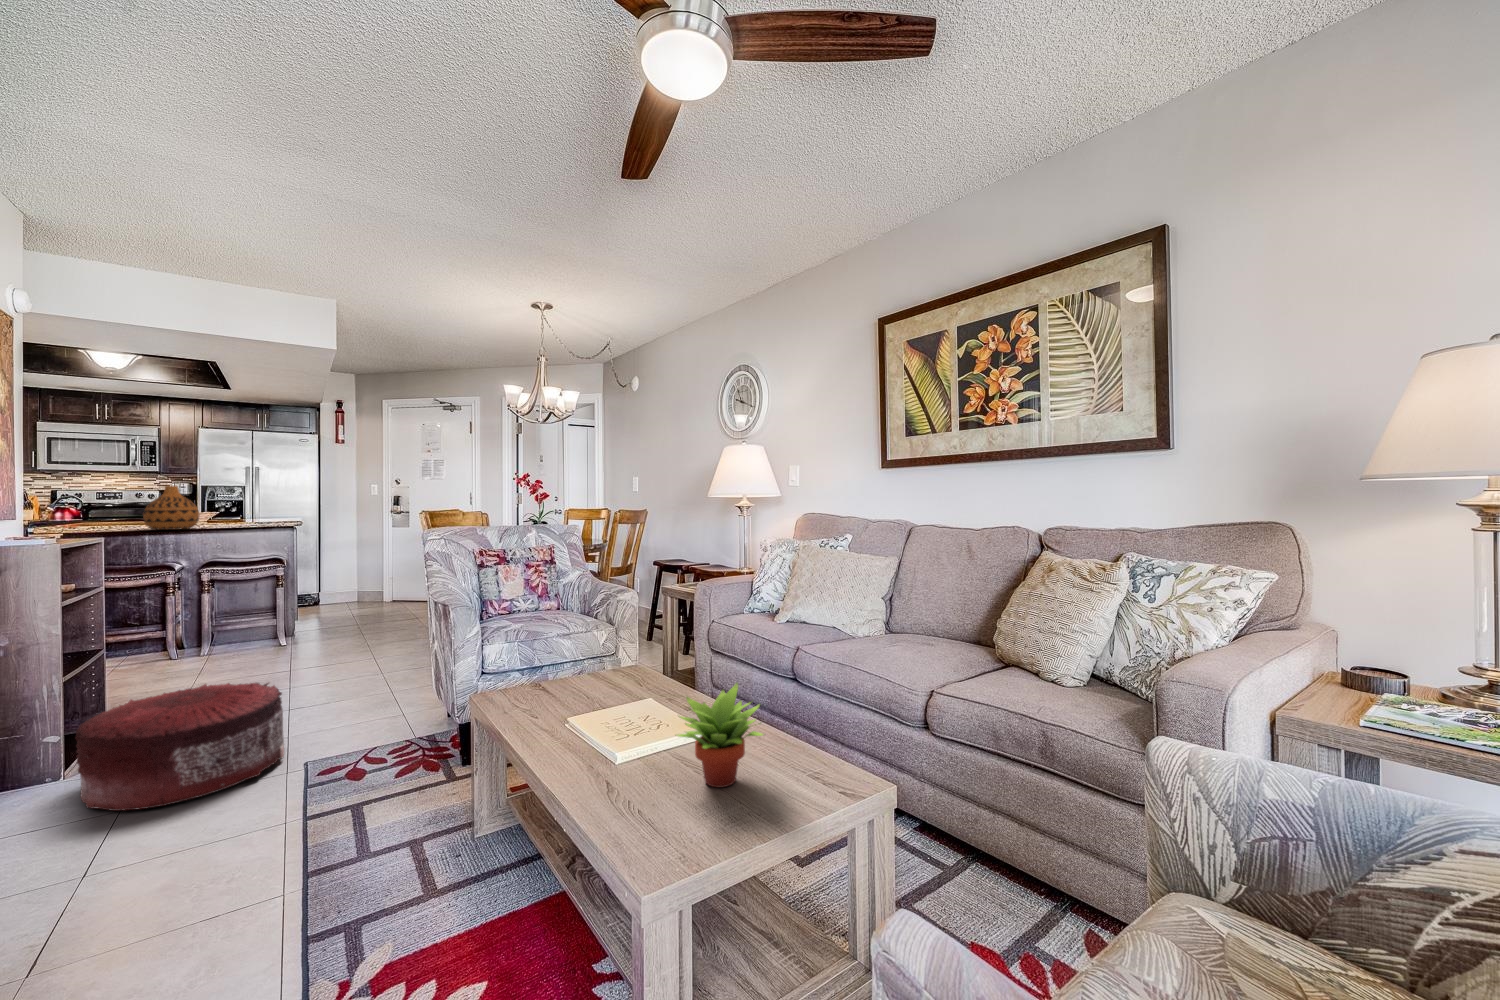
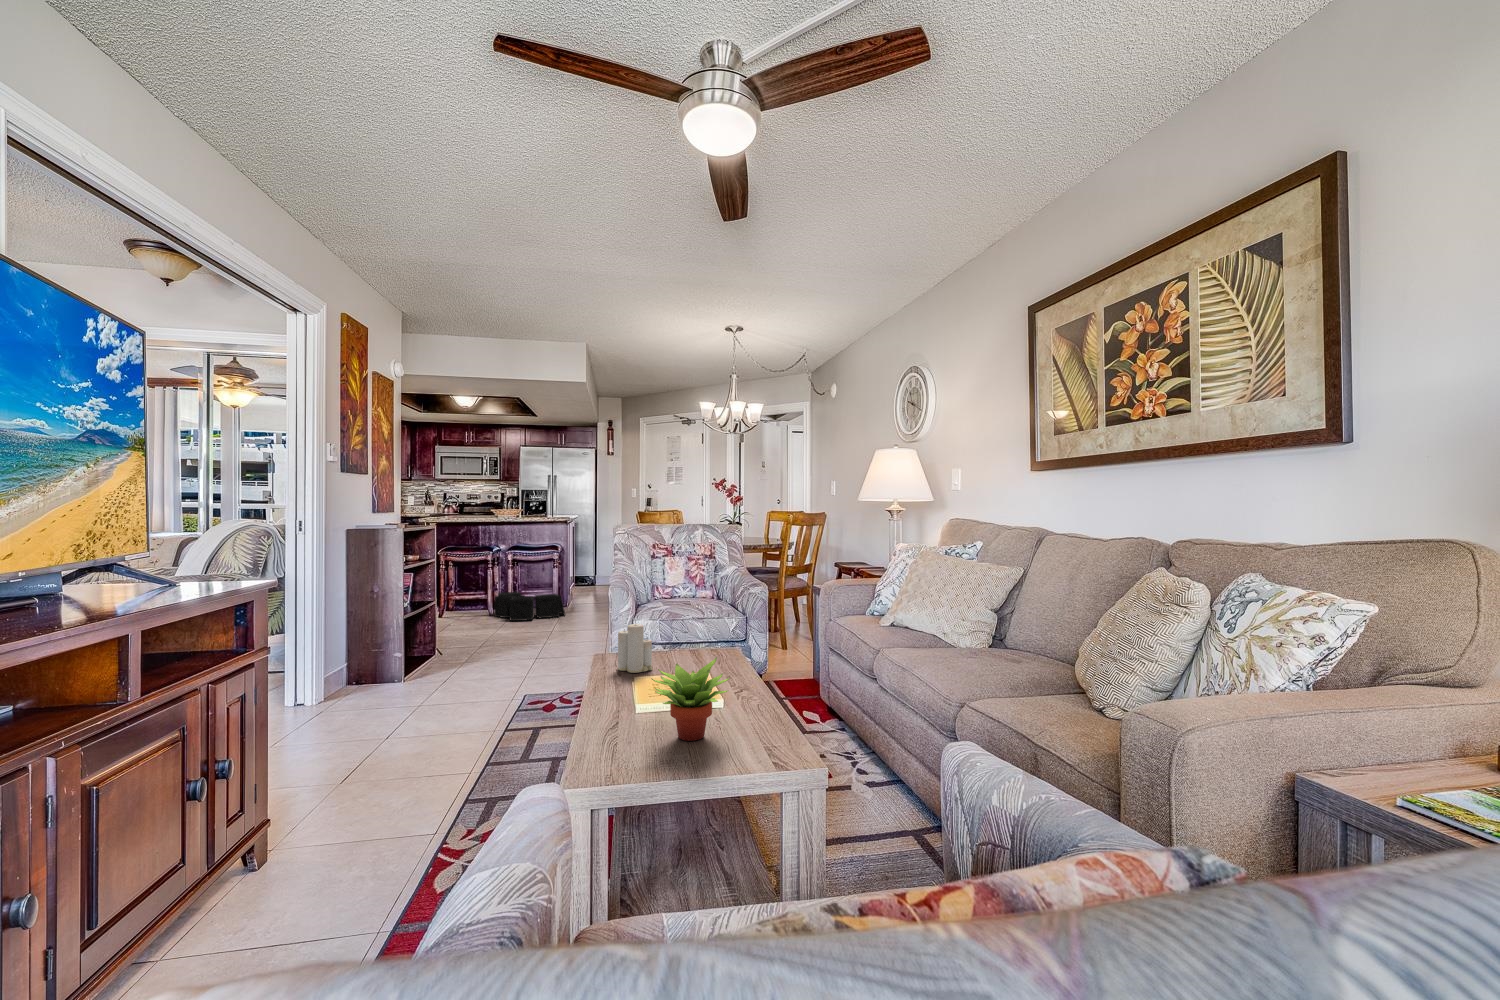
vase: present [143,485,199,530] -> none [476,489,508,521]
storage bin: none [181,620,300,663] -> present [494,592,565,621]
candle: none [527,647,574,713] -> present [618,624,653,673]
pouf: present [75,683,284,811] -> none [396,630,517,708]

